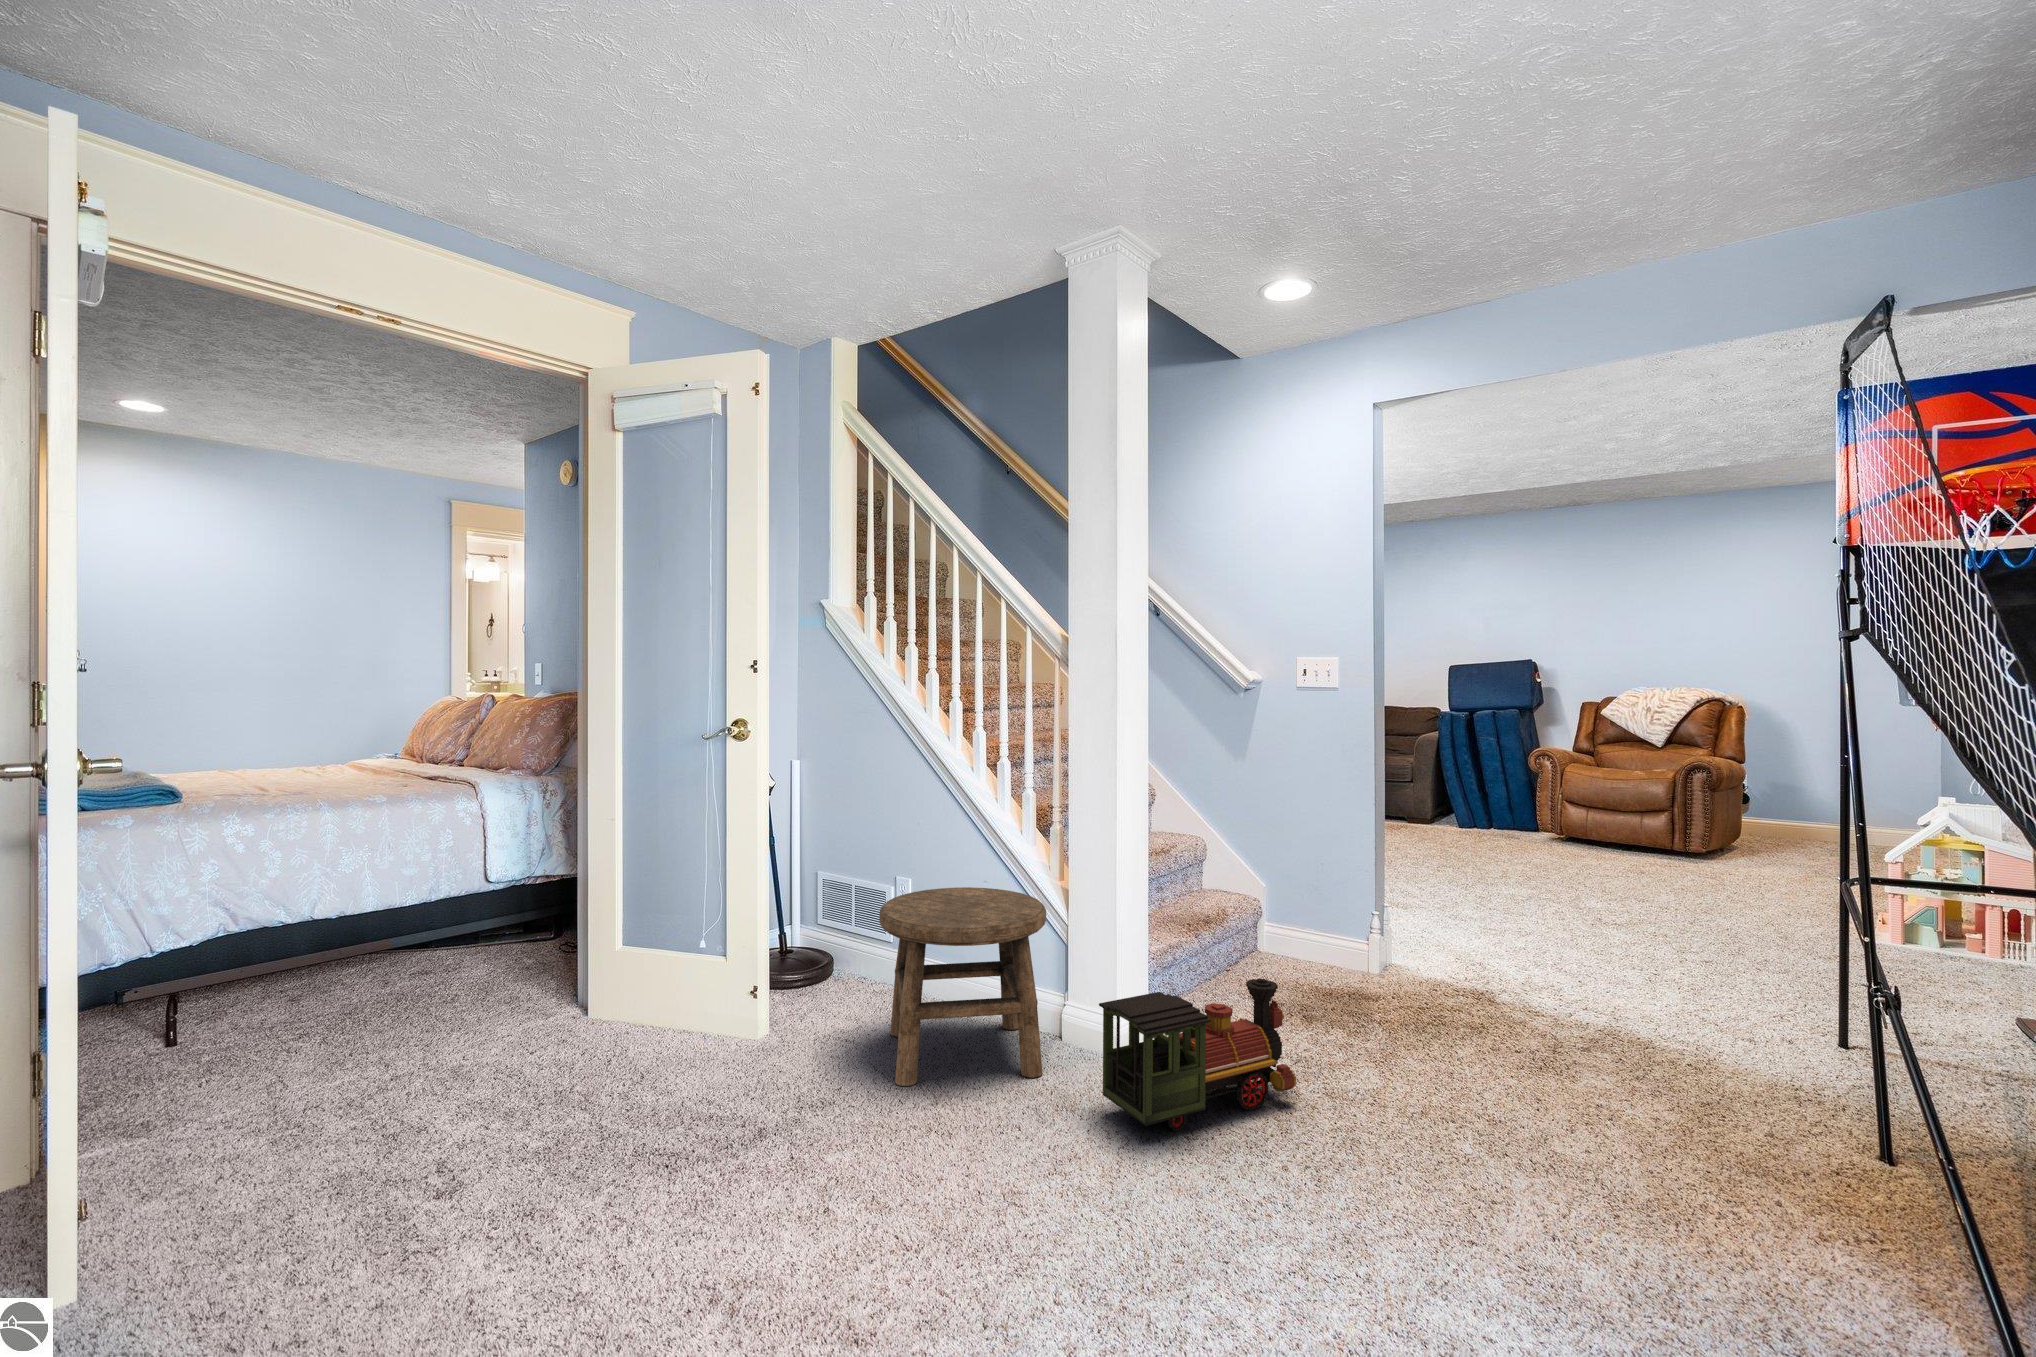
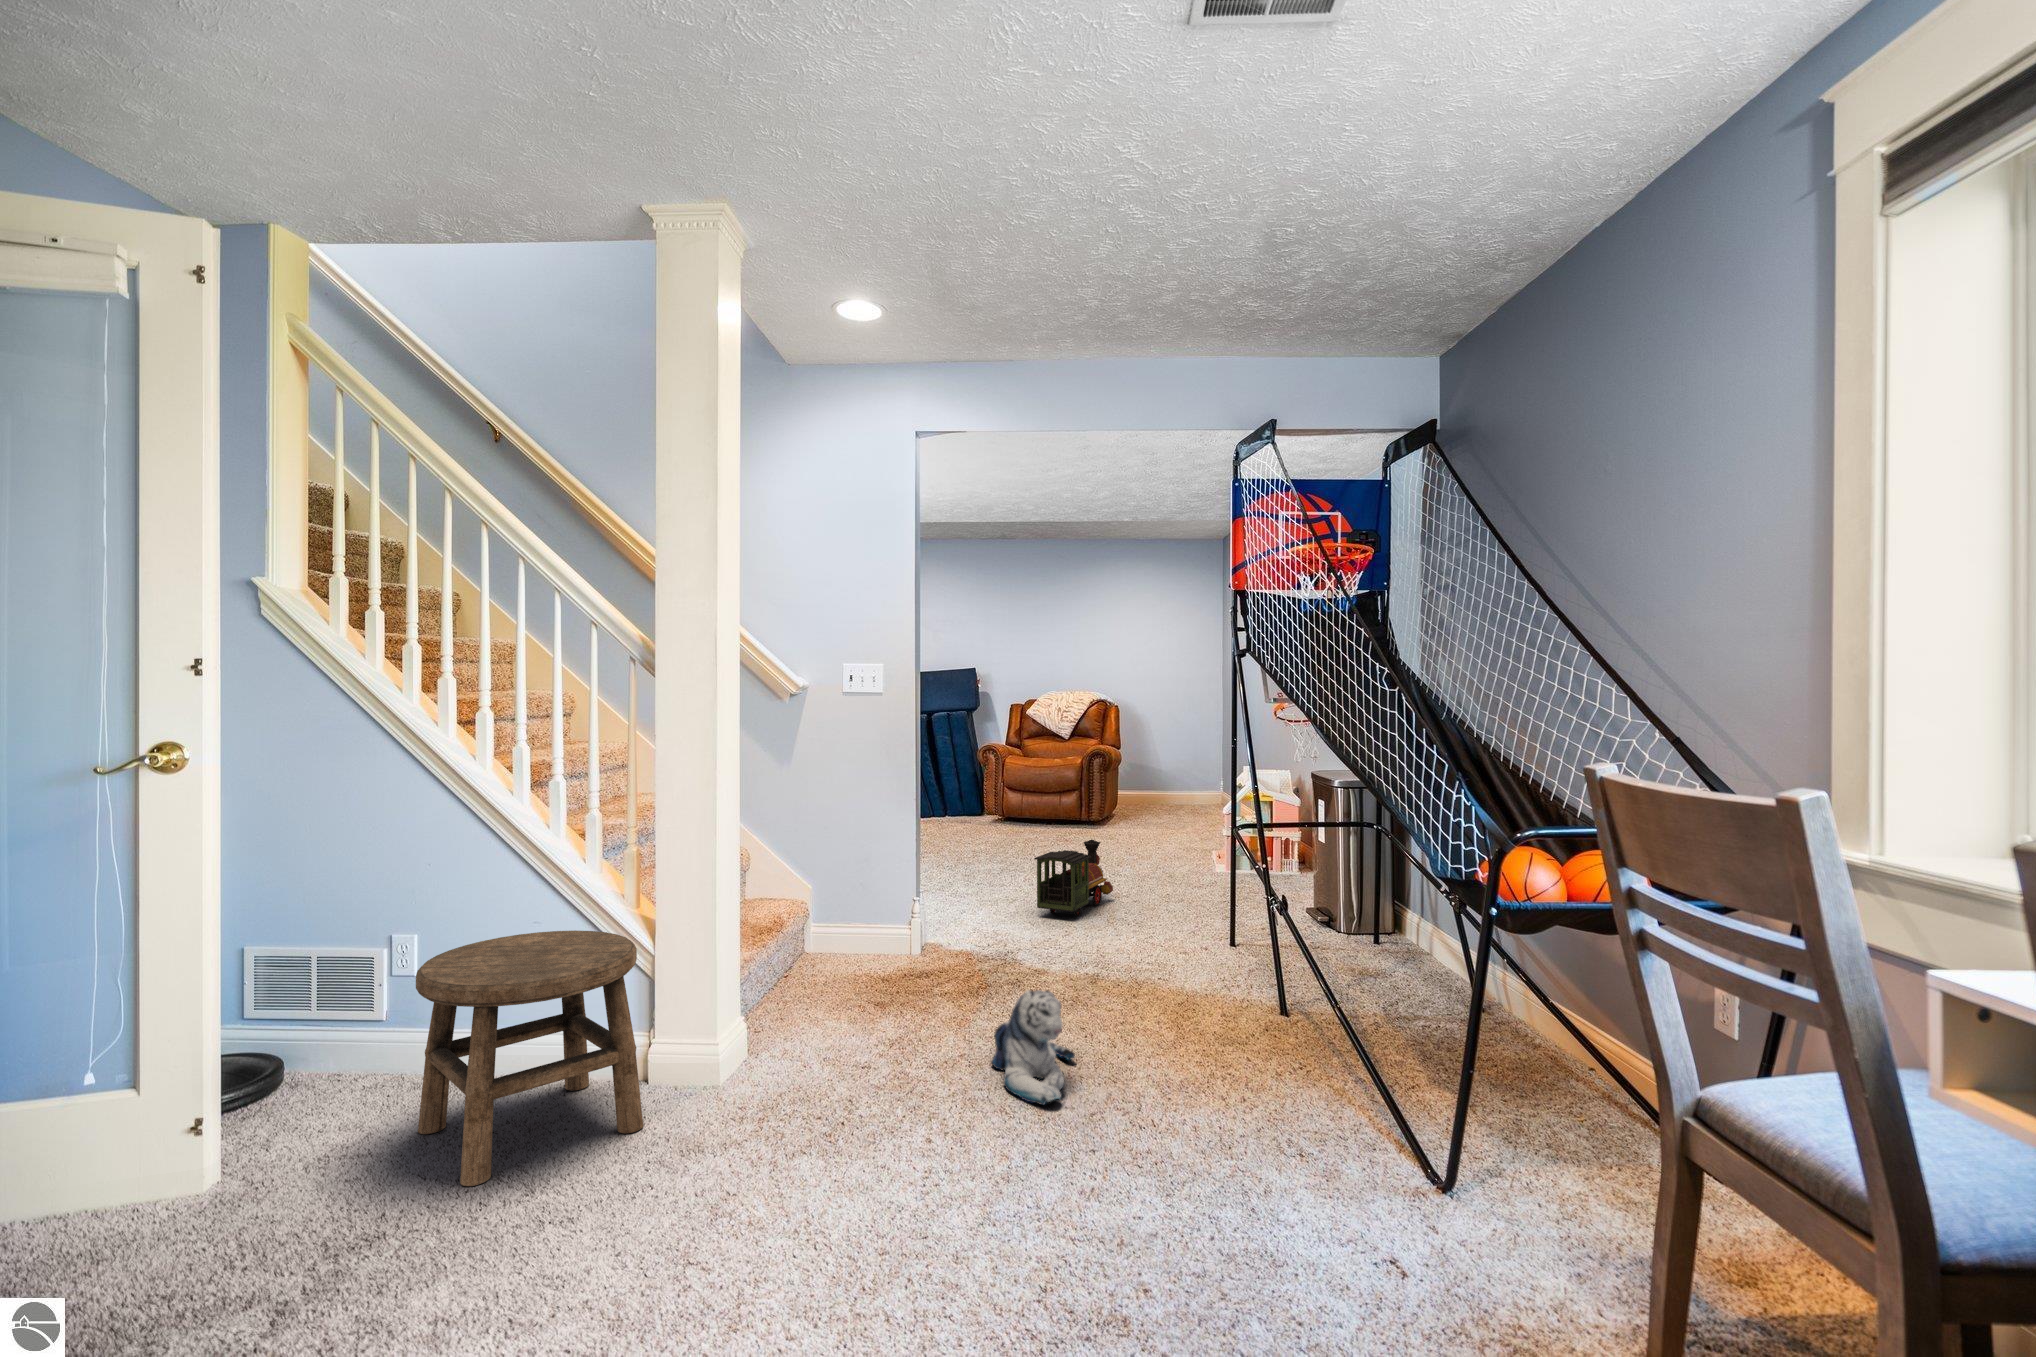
toy train: present [1099,978,1296,1131] -> present [1034,840,1113,916]
plush toy: none [1398,1034,1507,1171] -> present [991,990,1075,1105]

